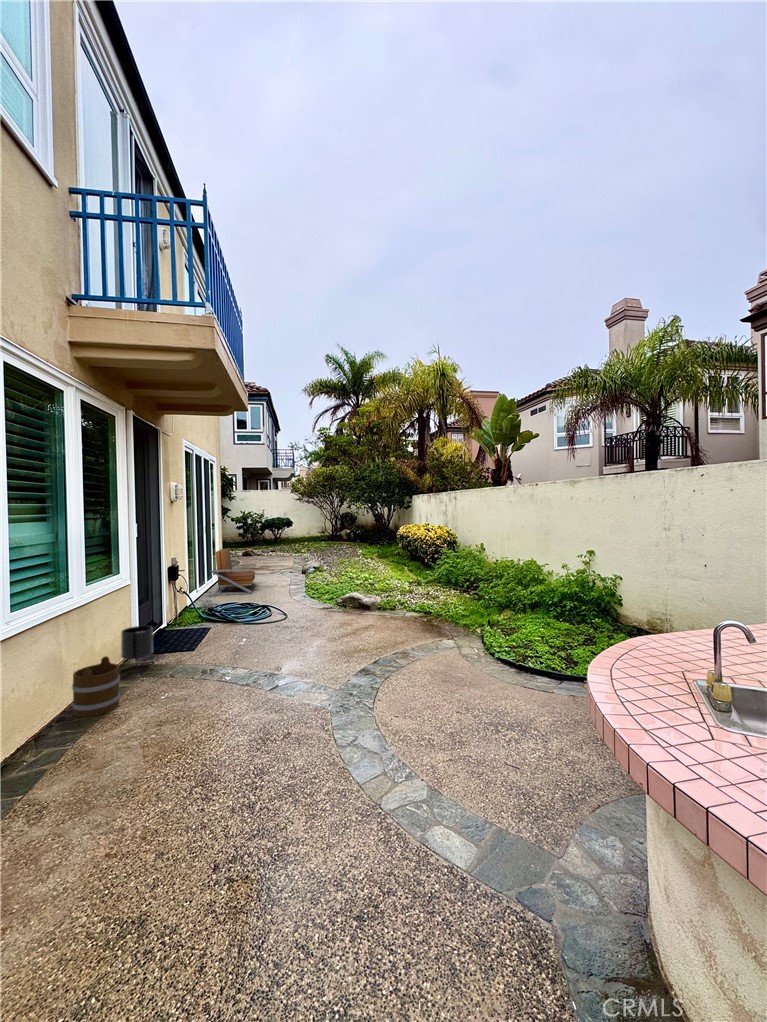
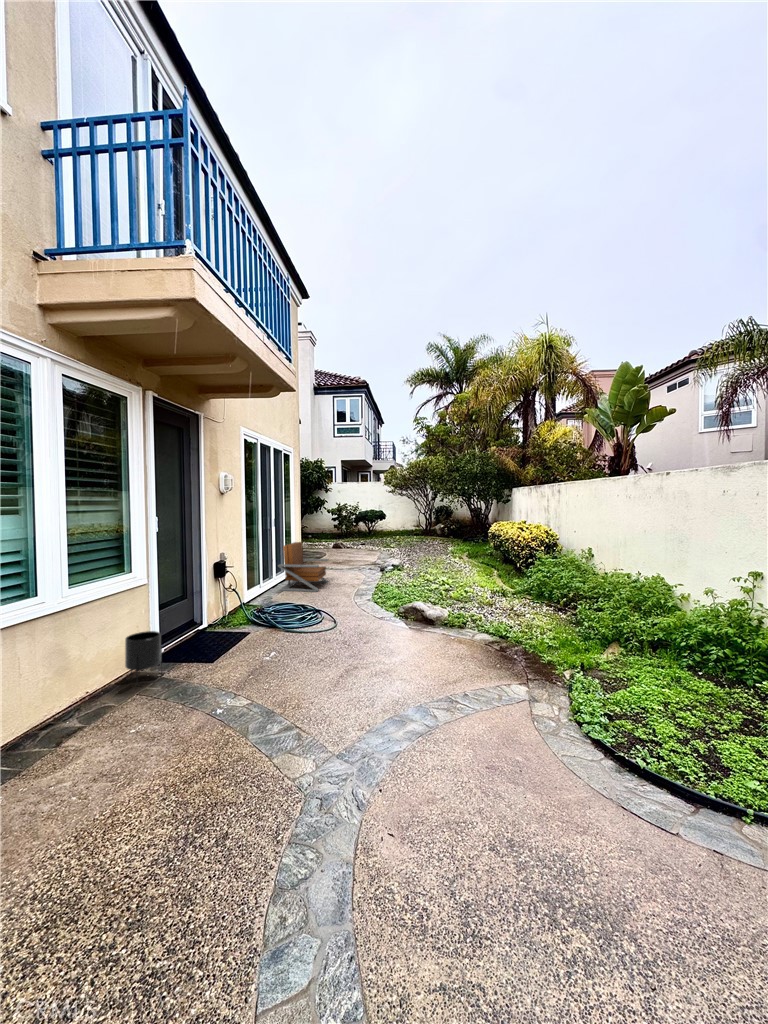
bucket: present [72,656,120,717] -> none [30,672,89,747]

